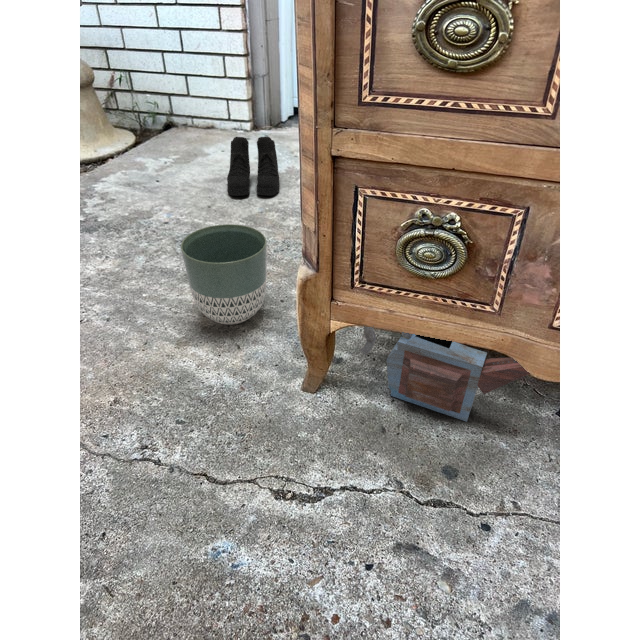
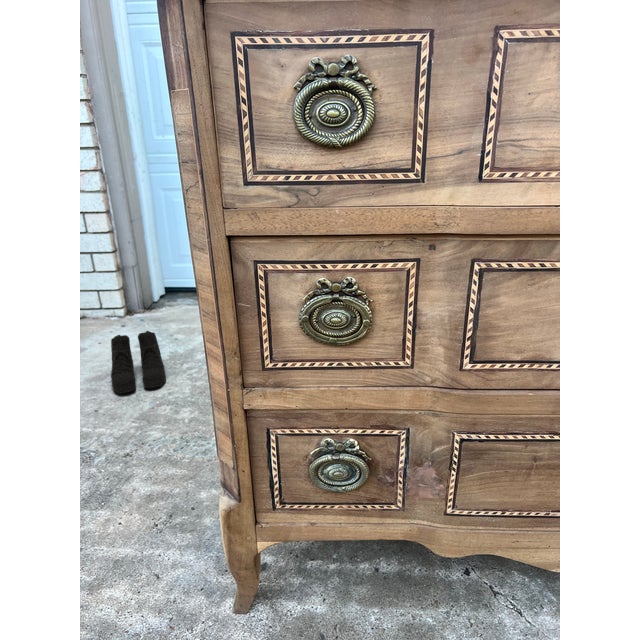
planter: present [181,224,267,325] -> none [86,445,178,553]
watering can: present [360,326,530,422] -> none [284,514,450,604]

